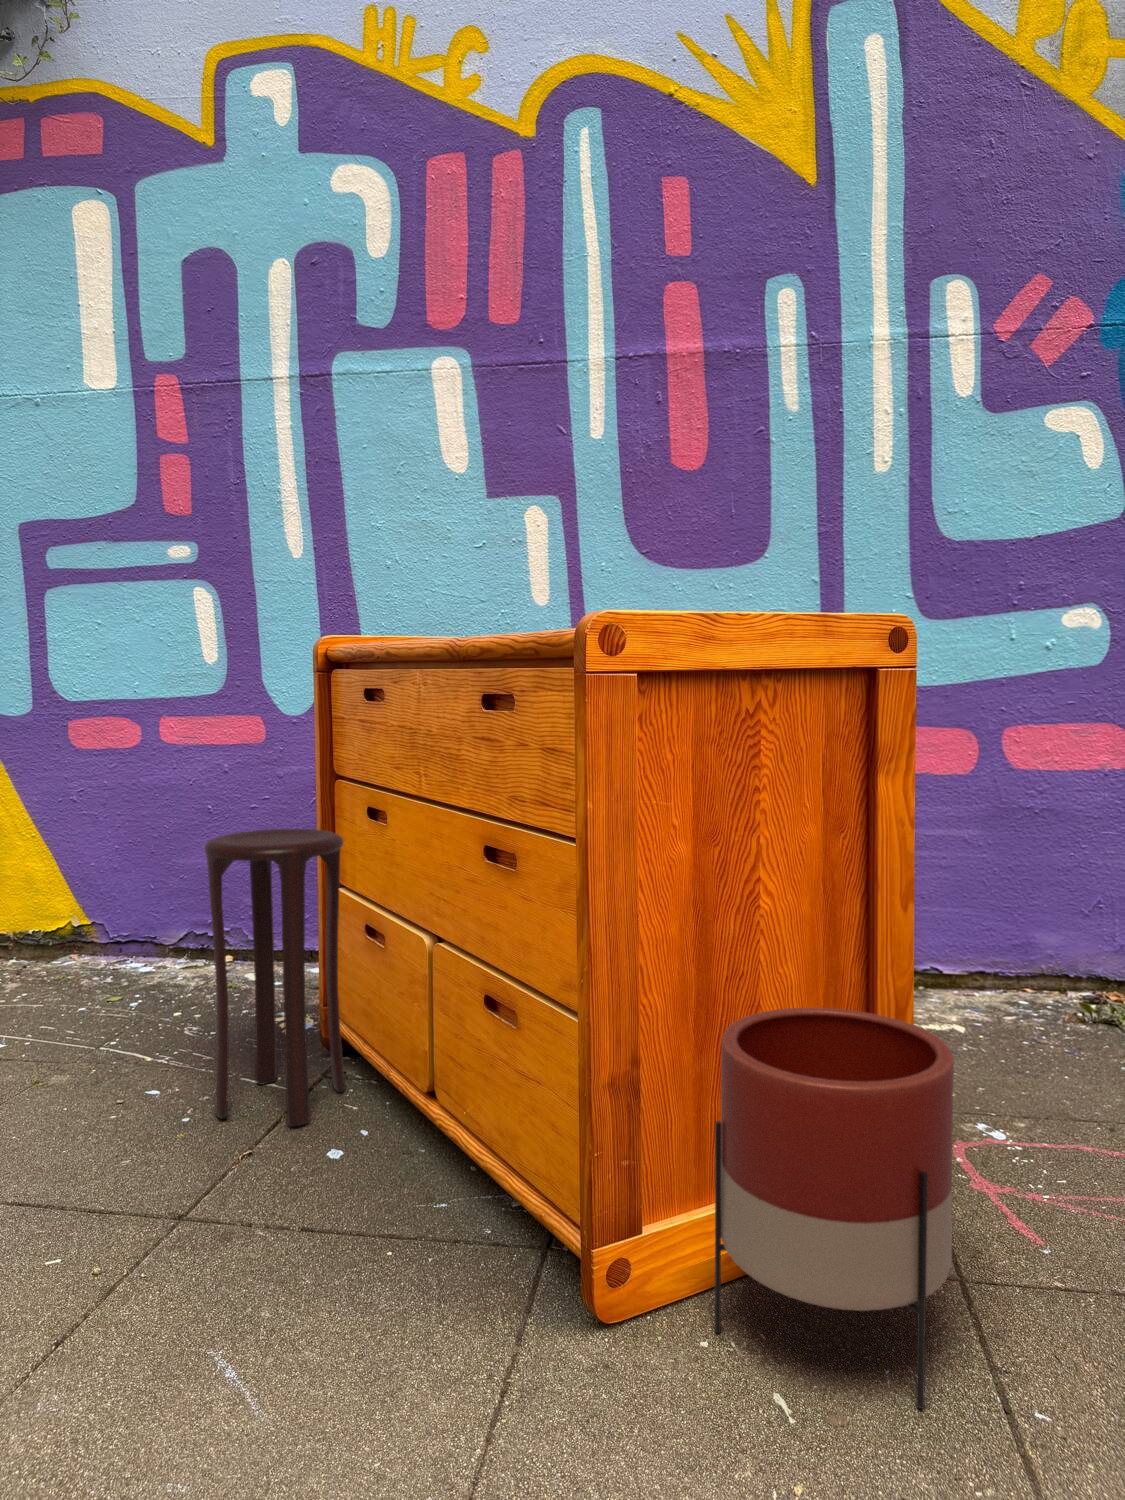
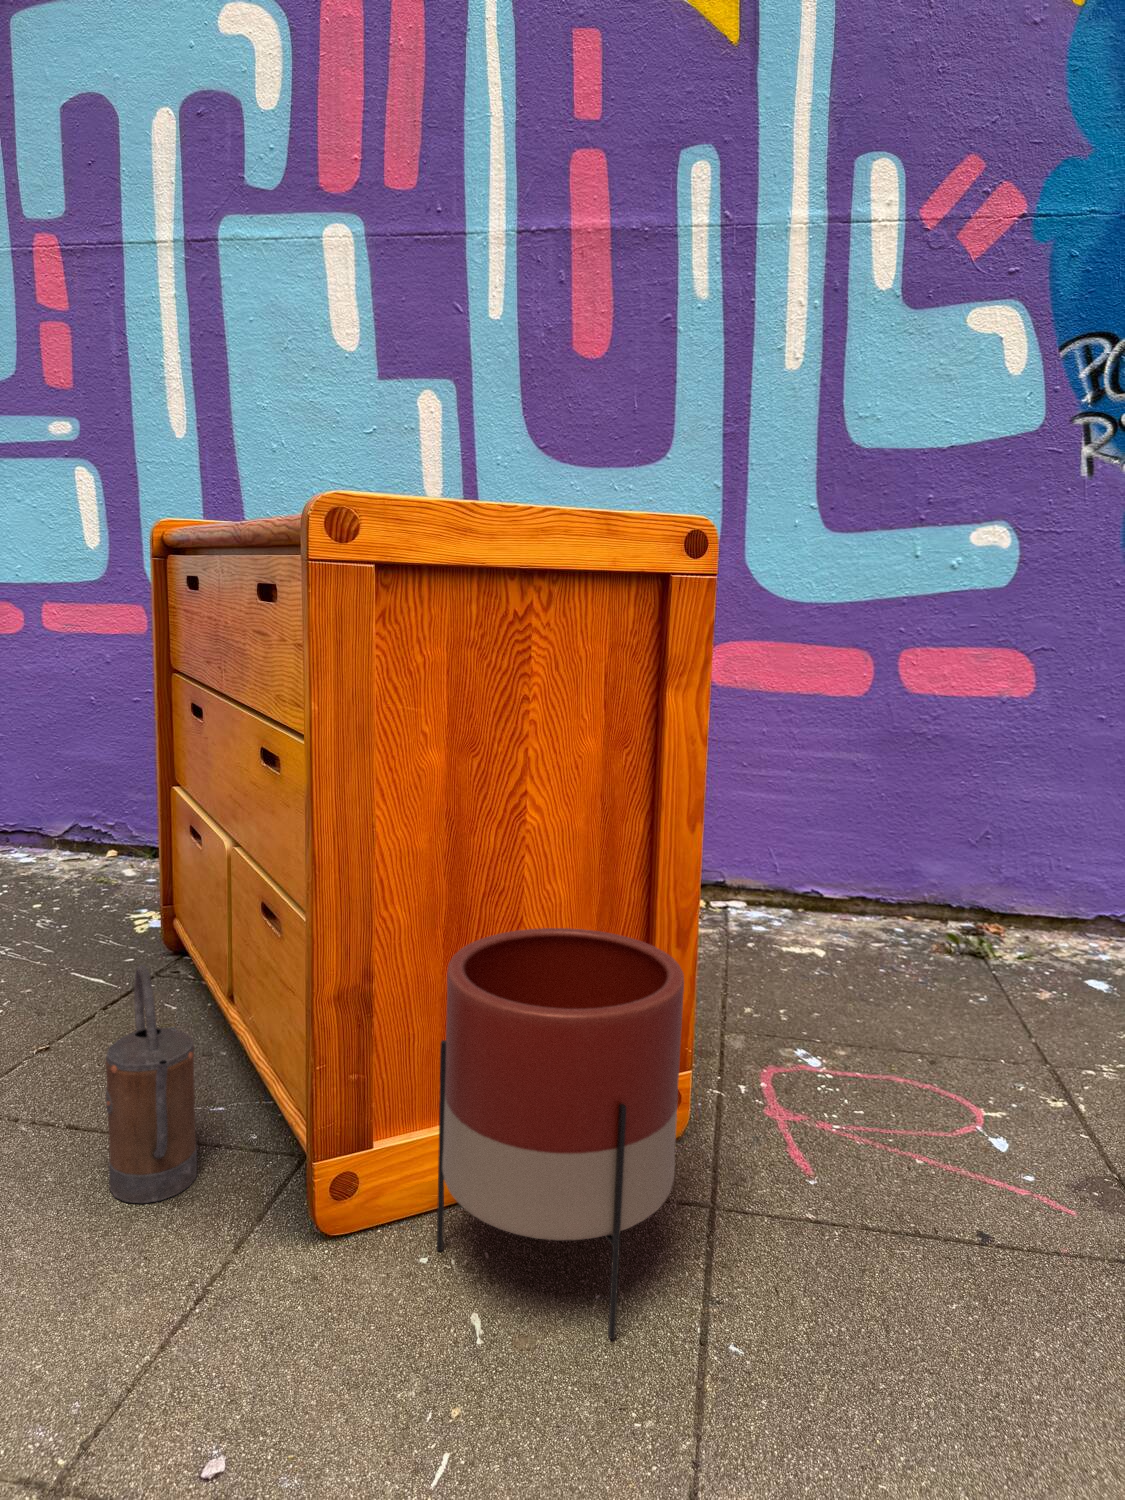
stool: present [205,829,344,1126] -> none [17,720,174,1020]
watering can: none [367,1065,451,1303] -> present [105,965,197,1203]

